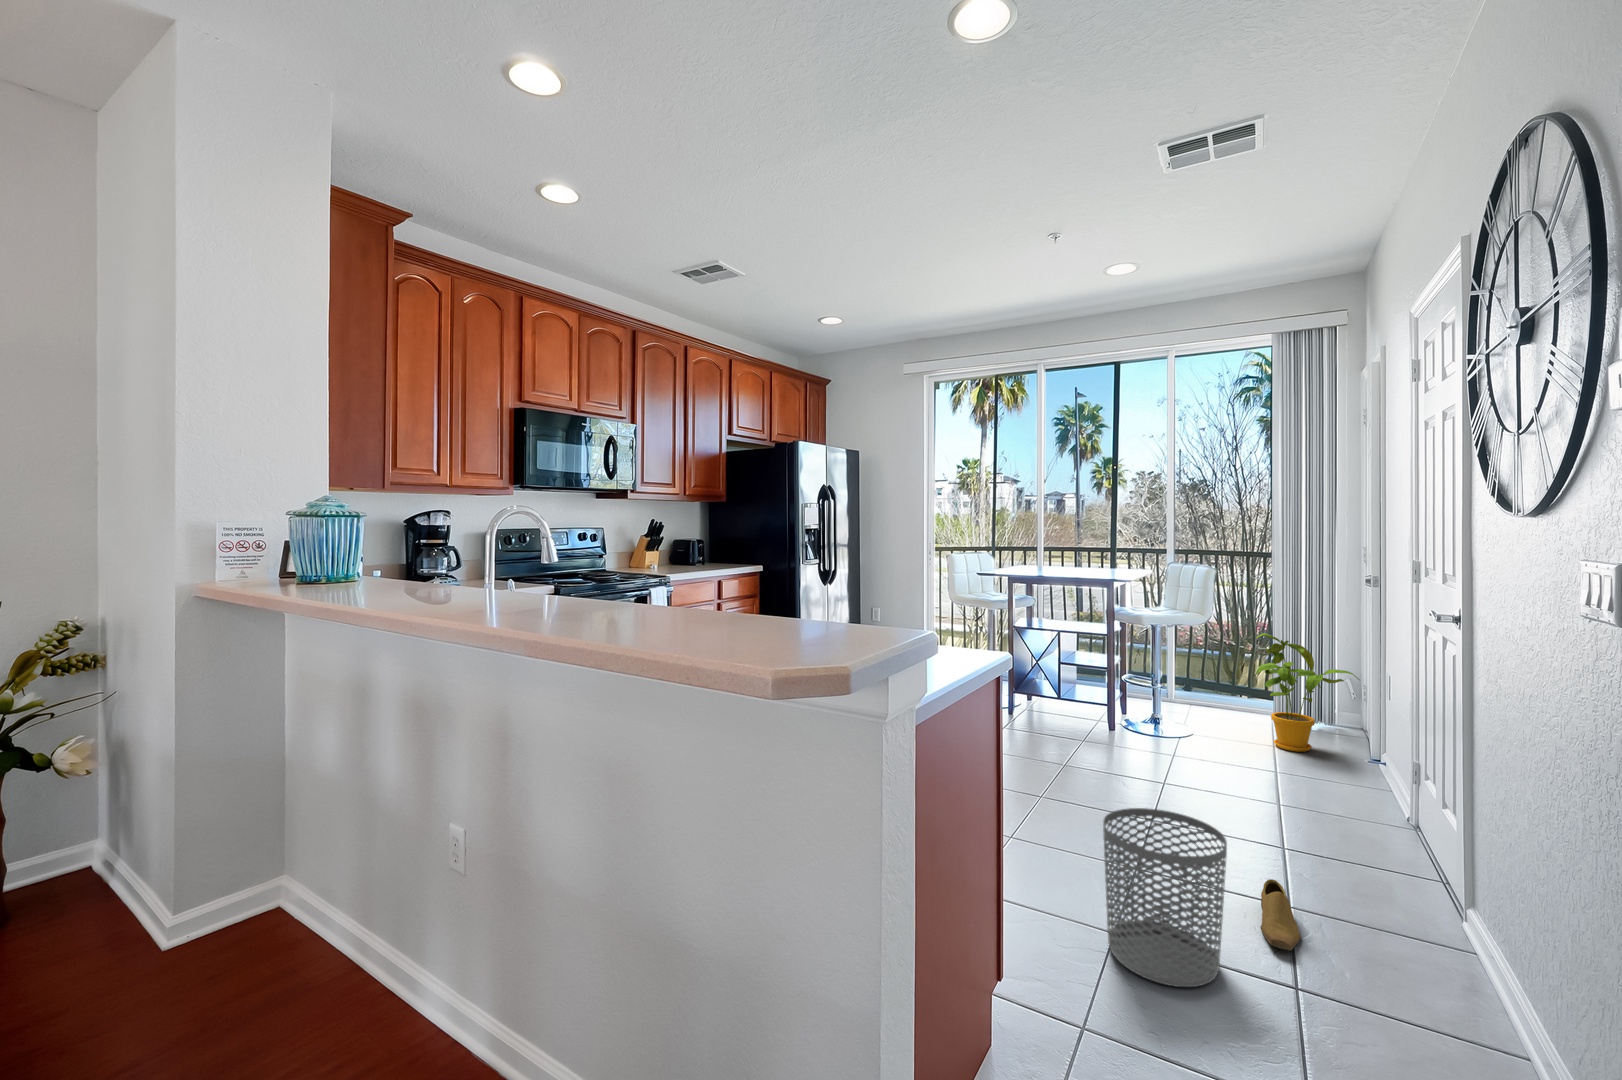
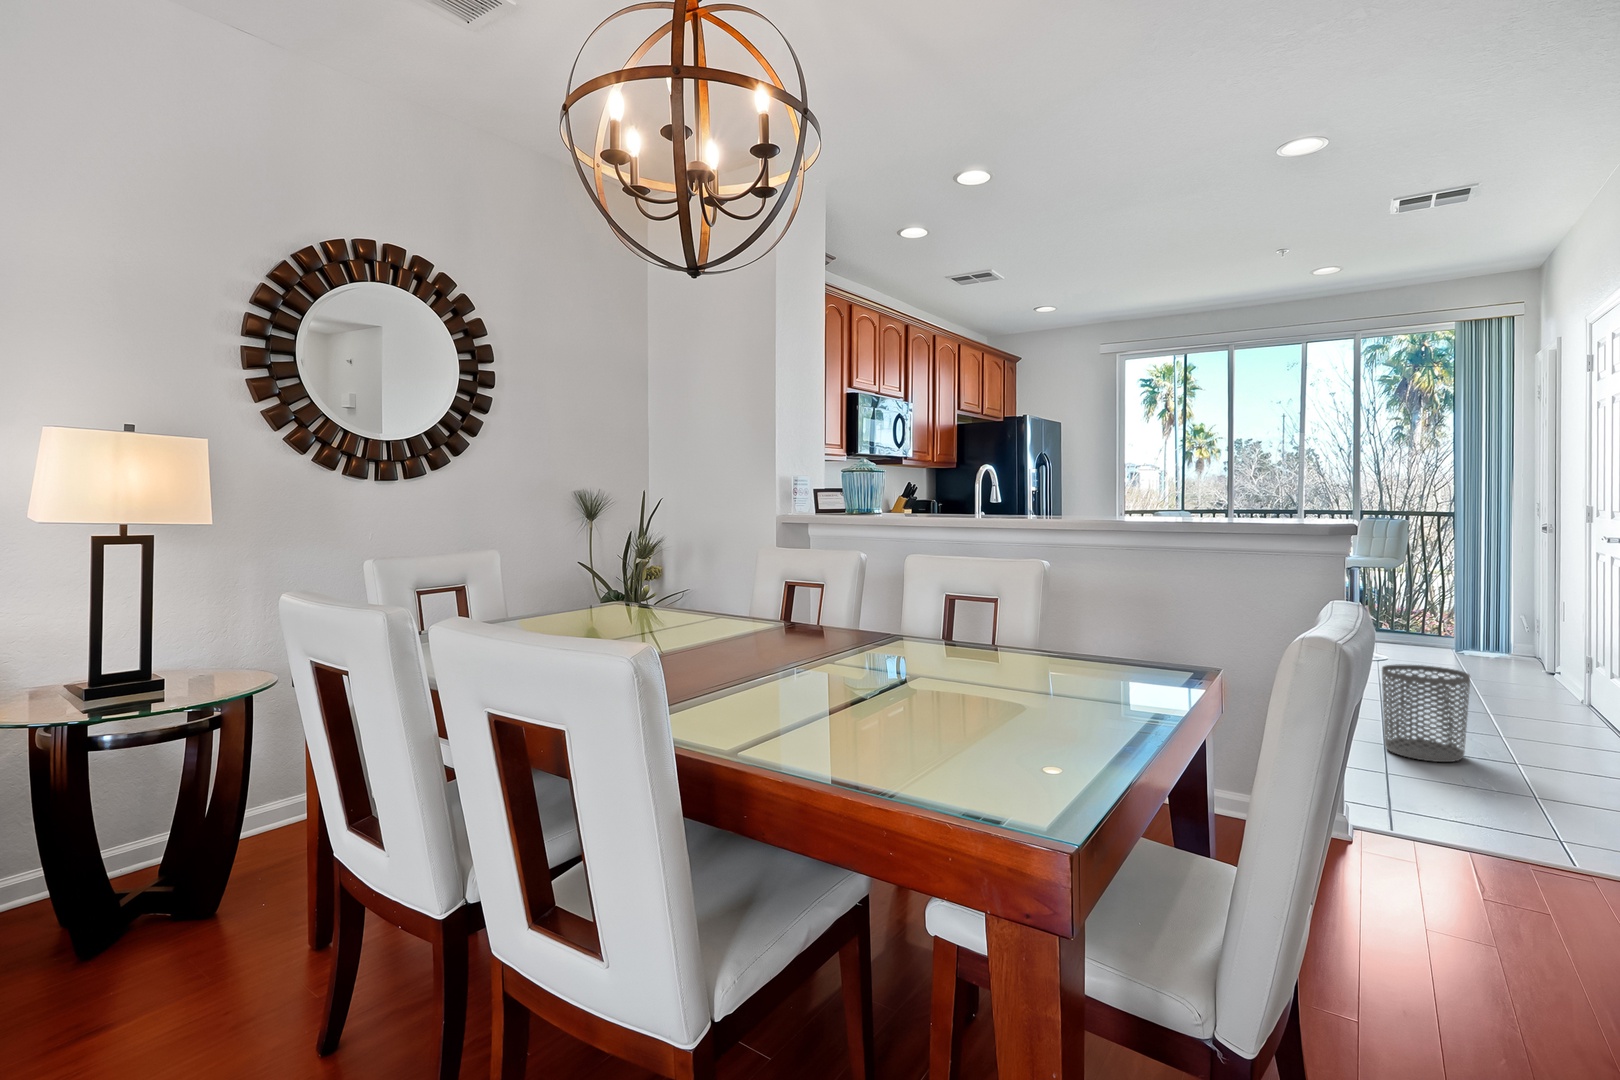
house plant: present [1255,633,1359,752] -> none [1444,576,1538,670]
shoe: present [1260,879,1301,950] -> none [1481,717,1513,749]

